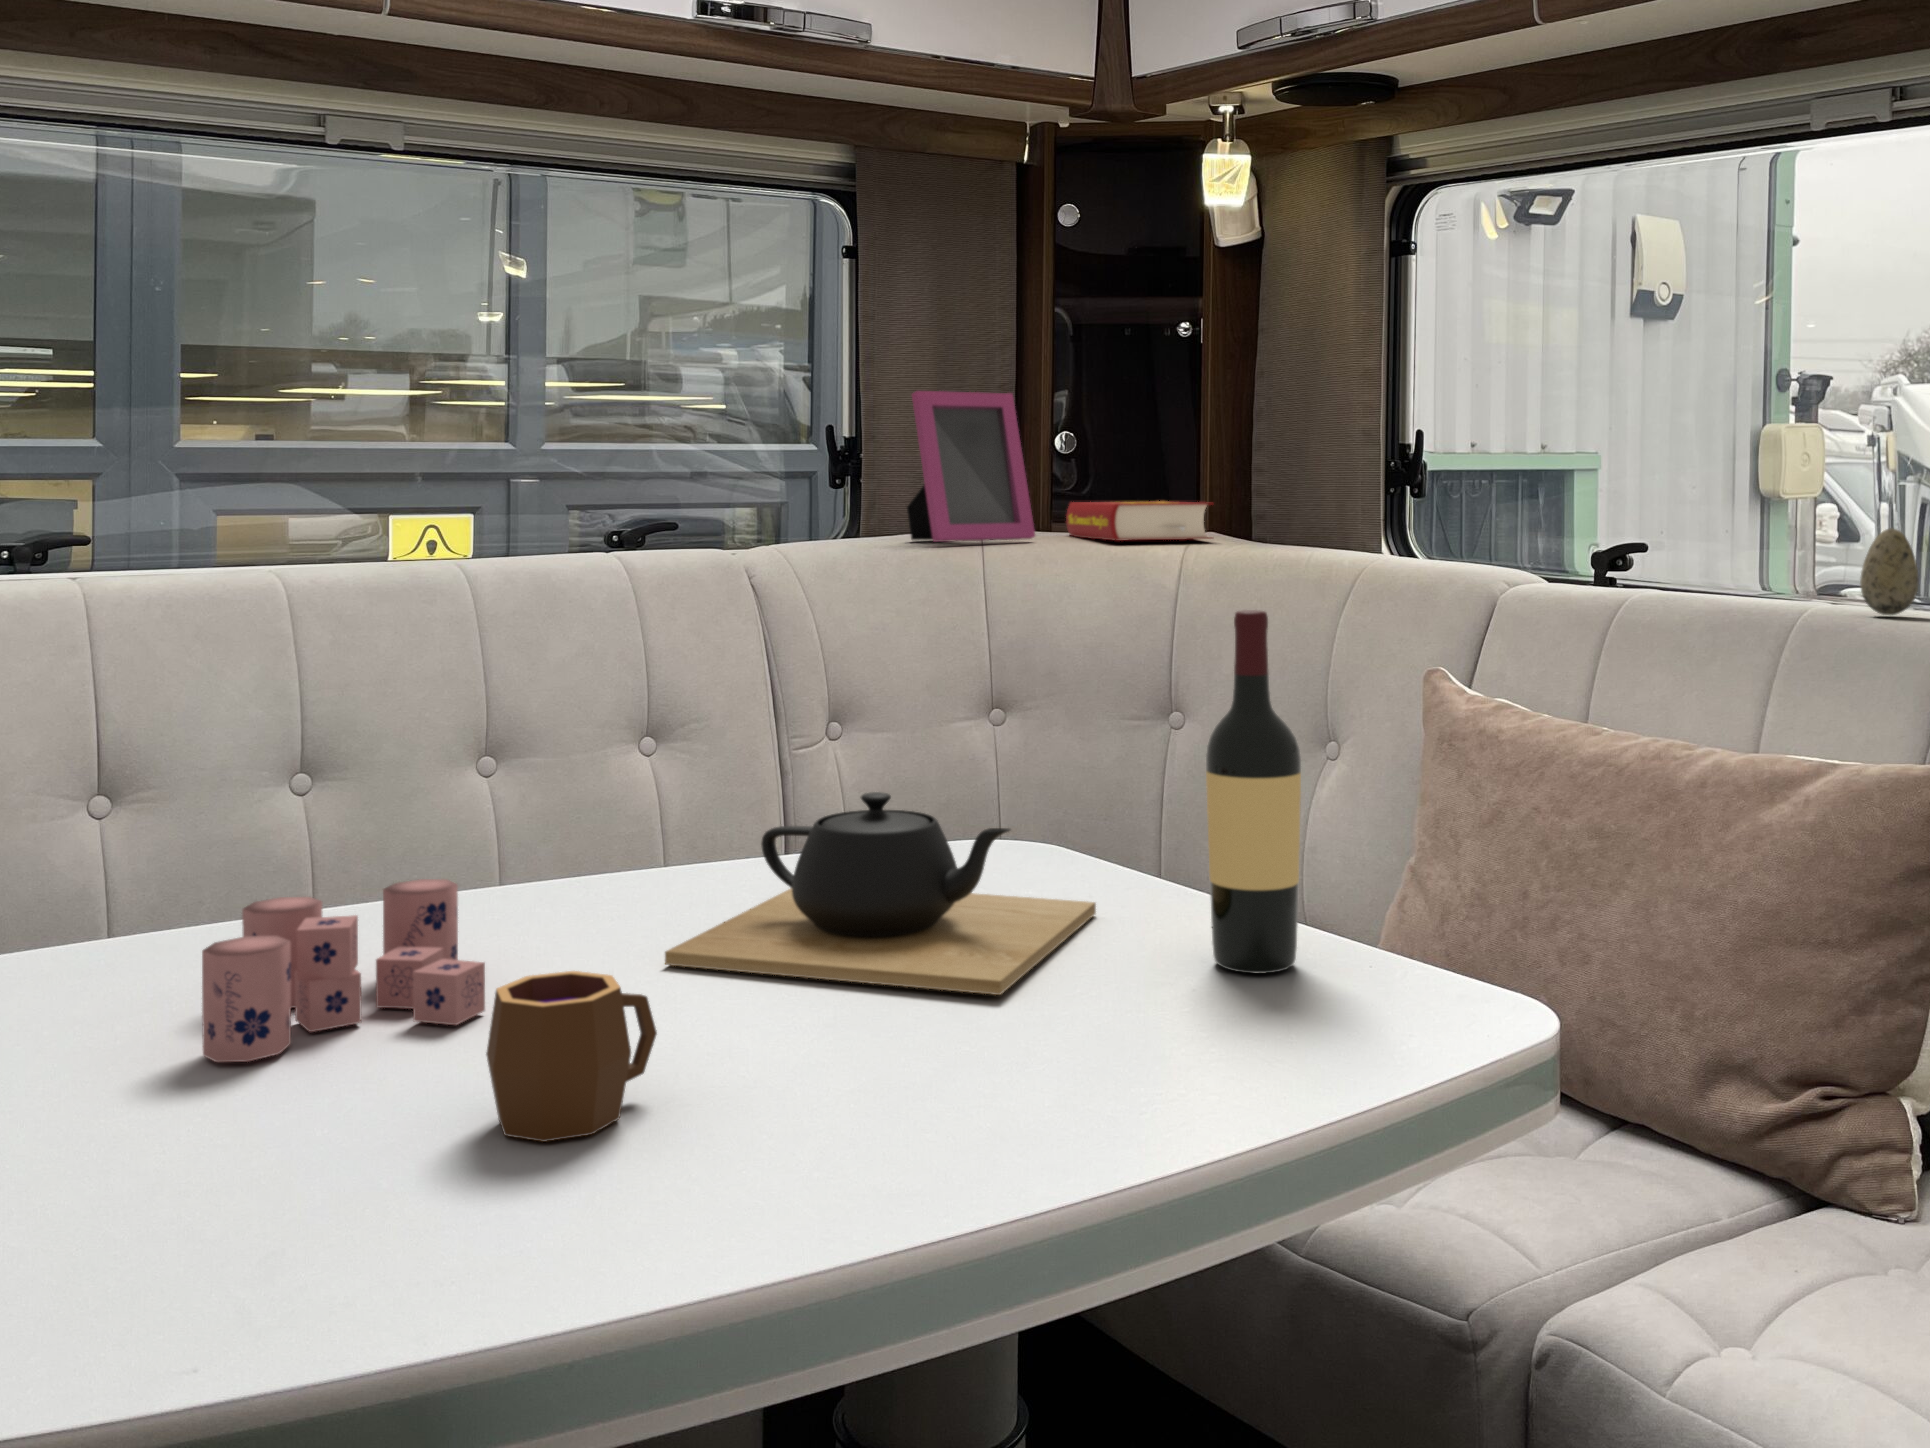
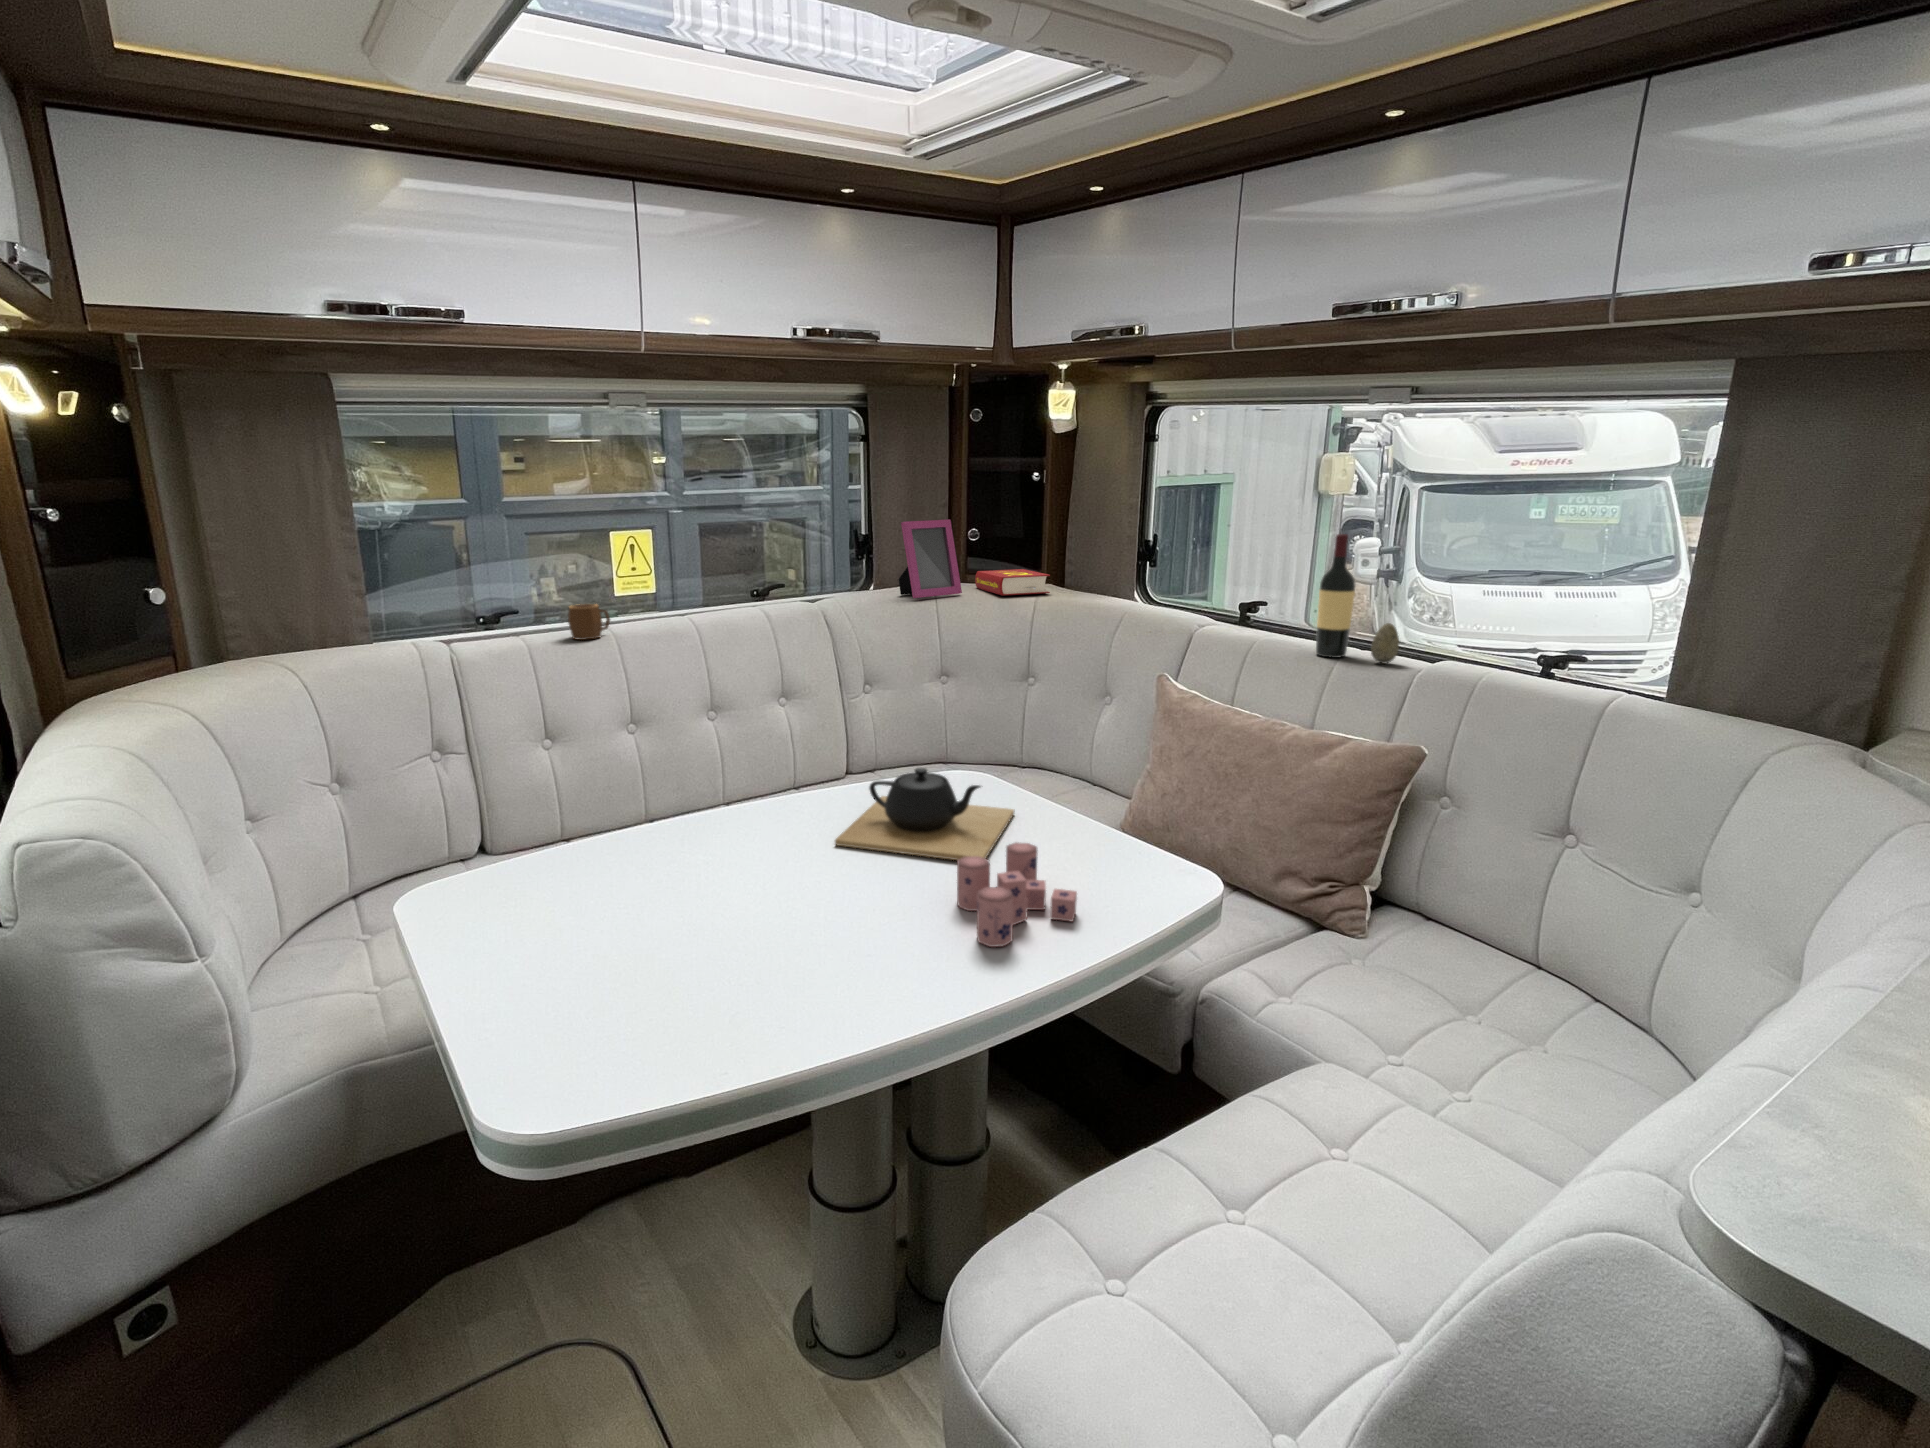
wine bottle: present [1206,610,1301,973] -> present [1316,534,1356,658]
candle: present [202,879,485,1062] -> present [957,842,1077,947]
mug: present [486,971,657,1142] -> present [568,604,610,640]

